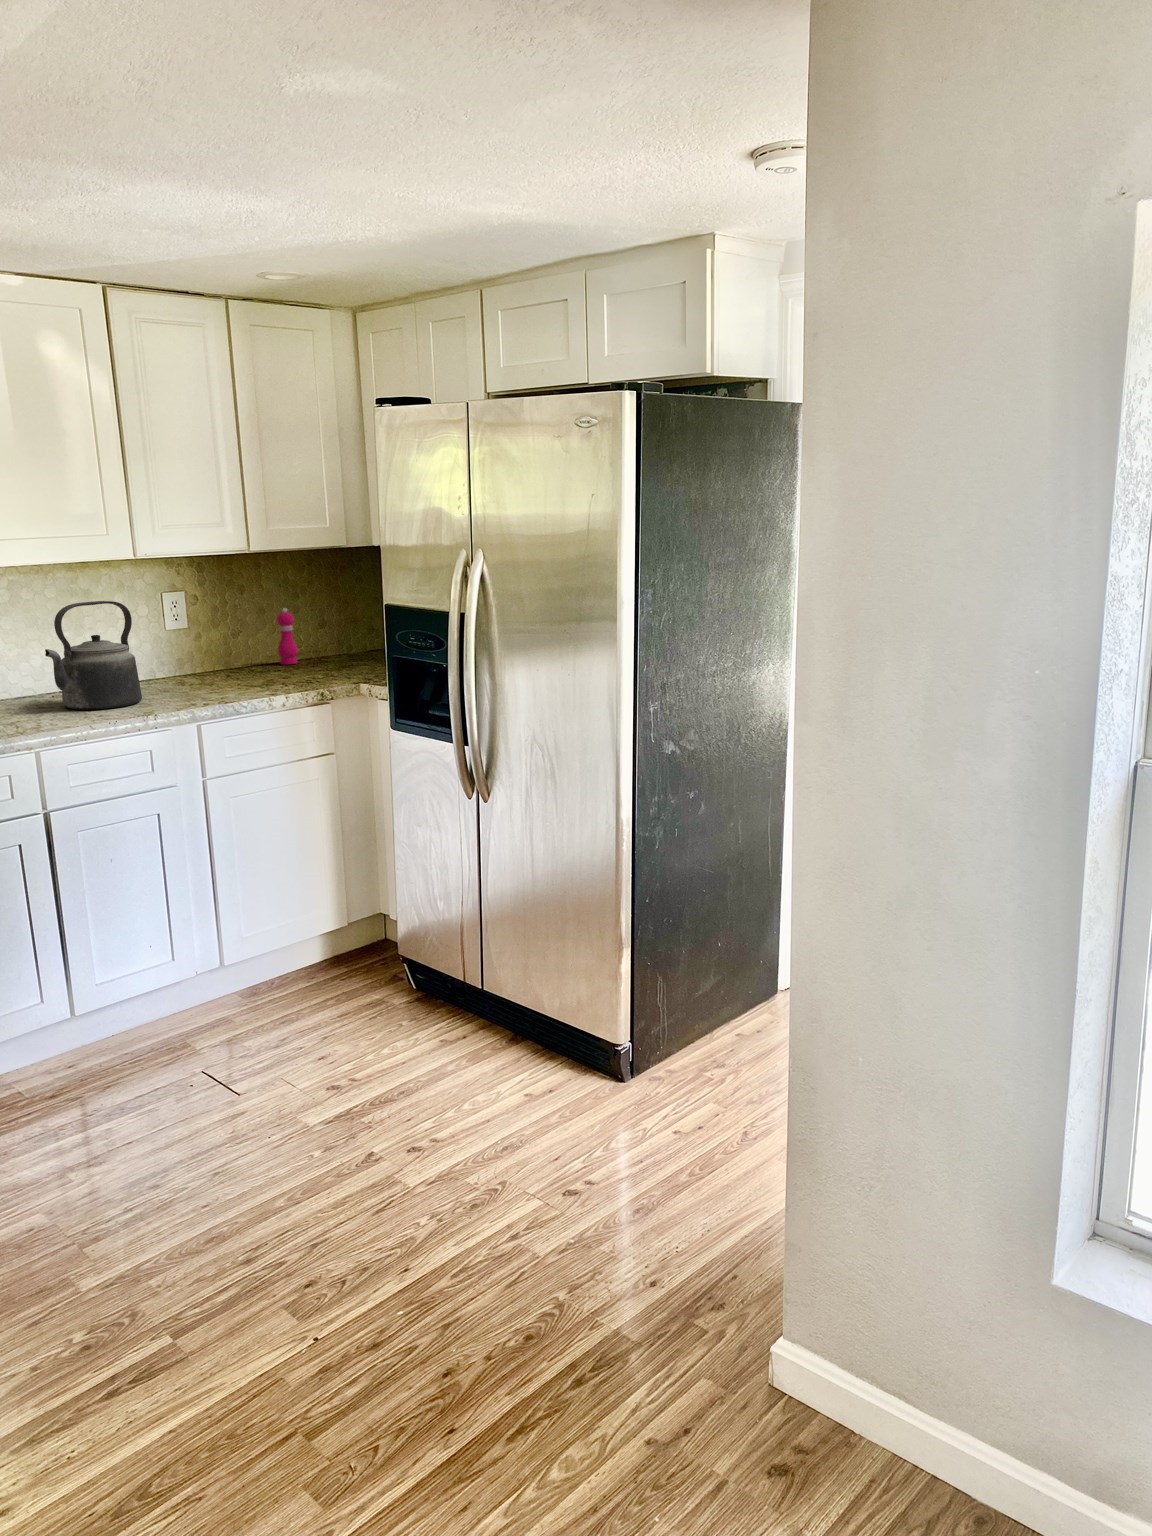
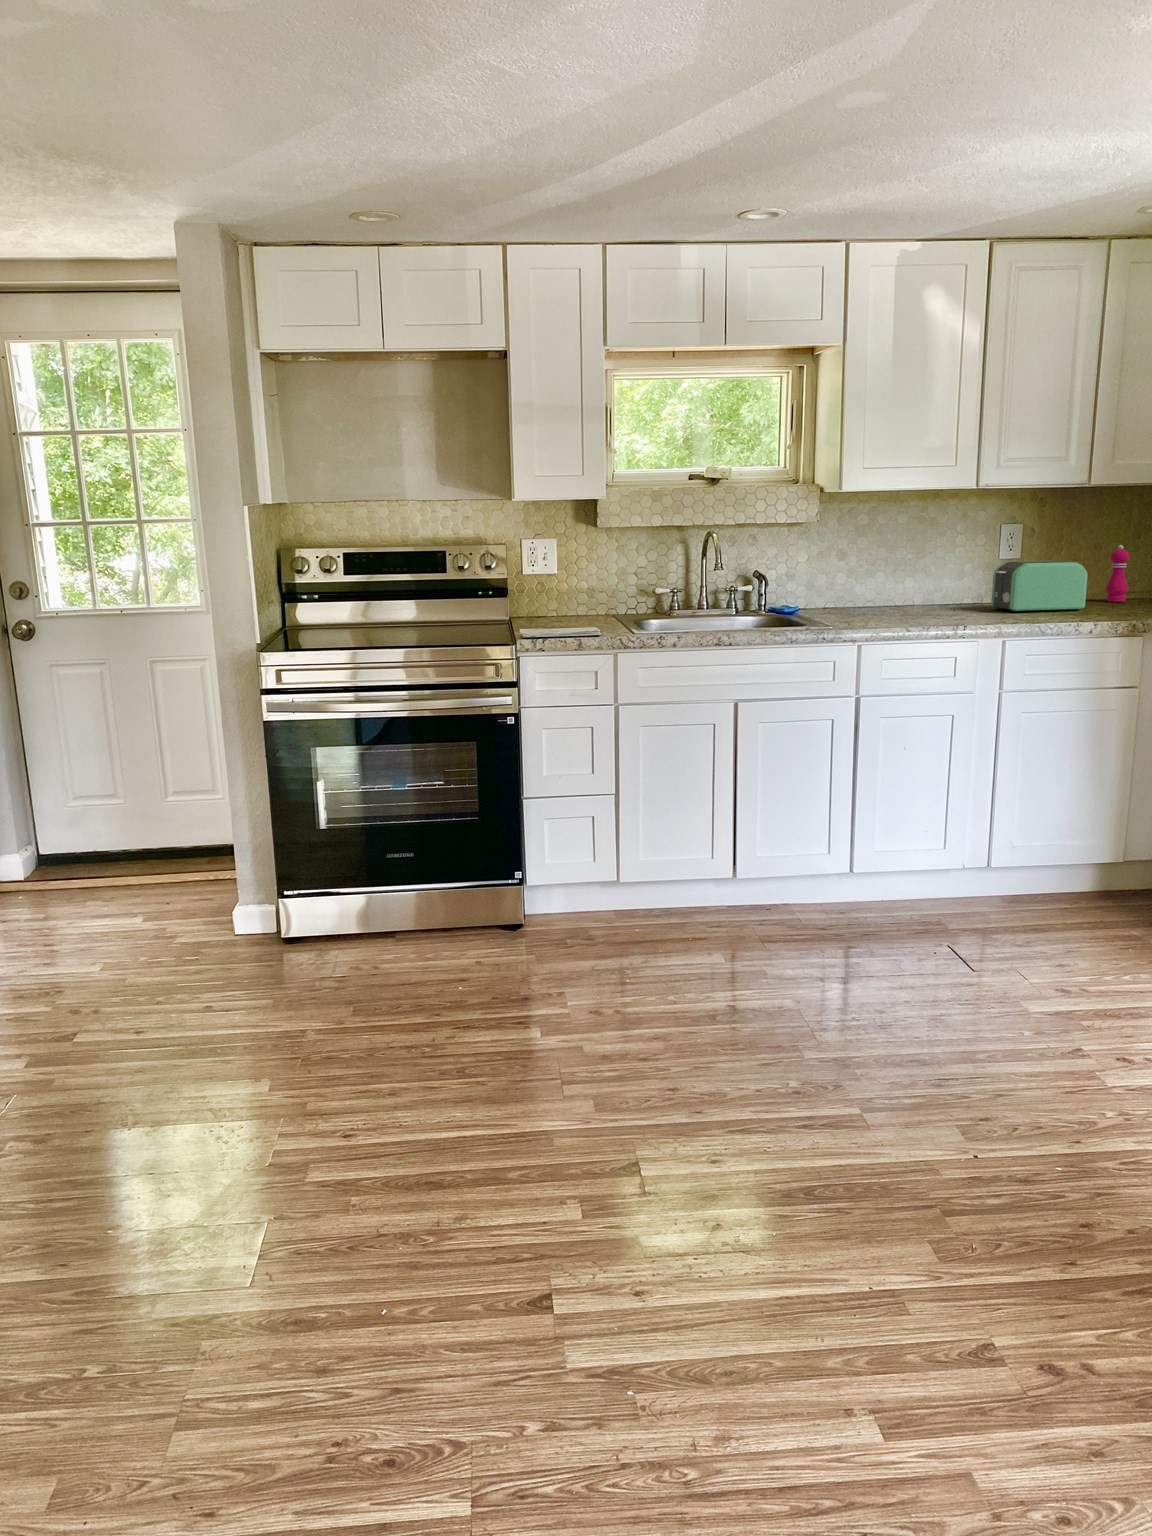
kettle: present [45,601,142,709] -> none [883,523,963,618]
toaster: none [168,630,266,689] -> present [991,560,1088,612]

